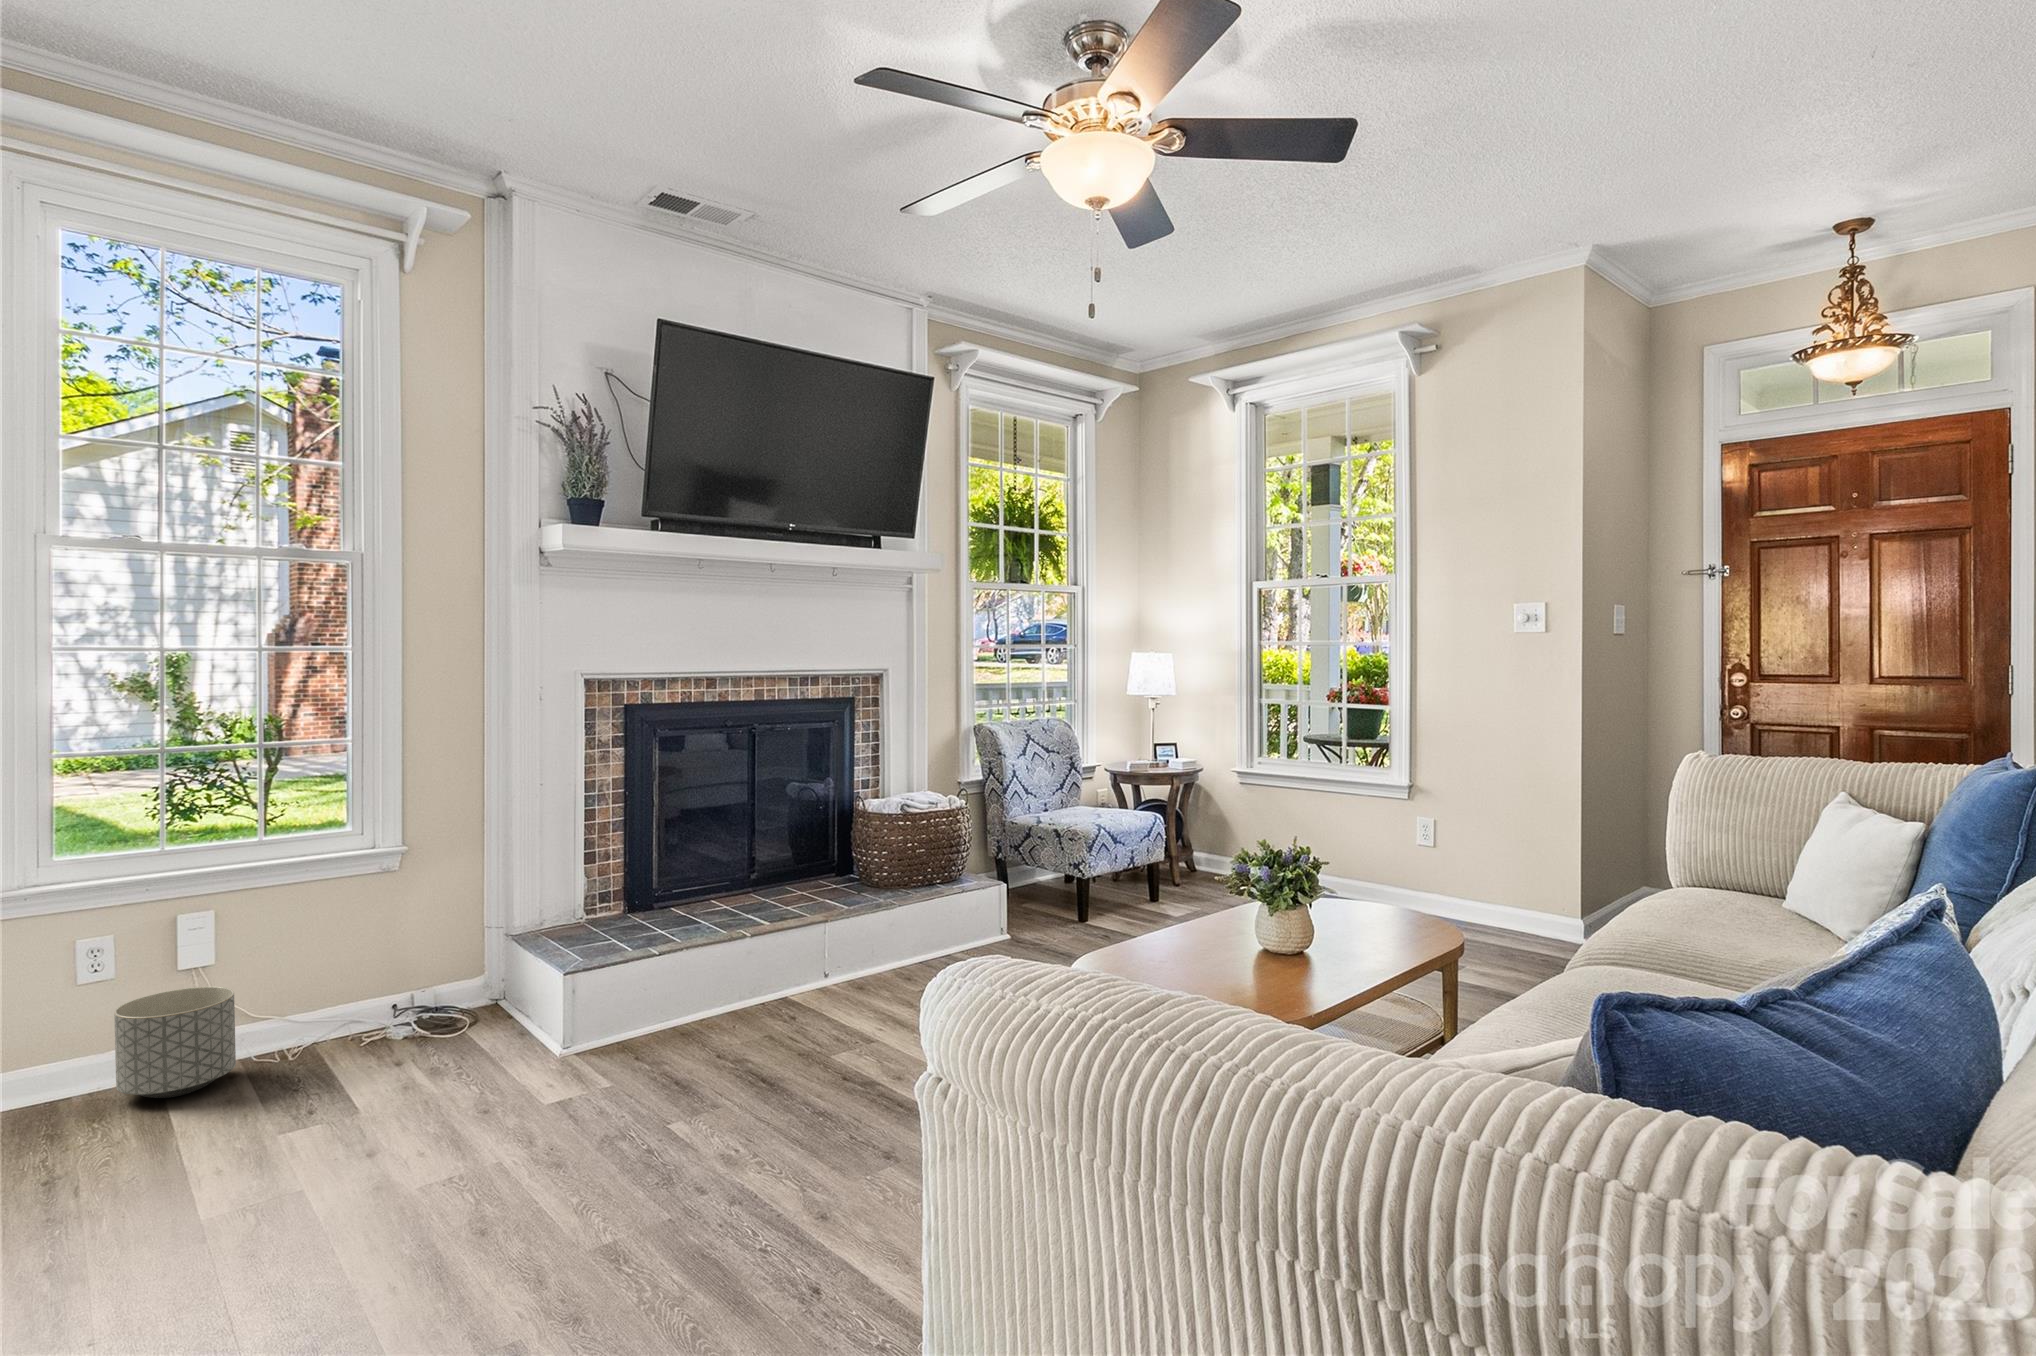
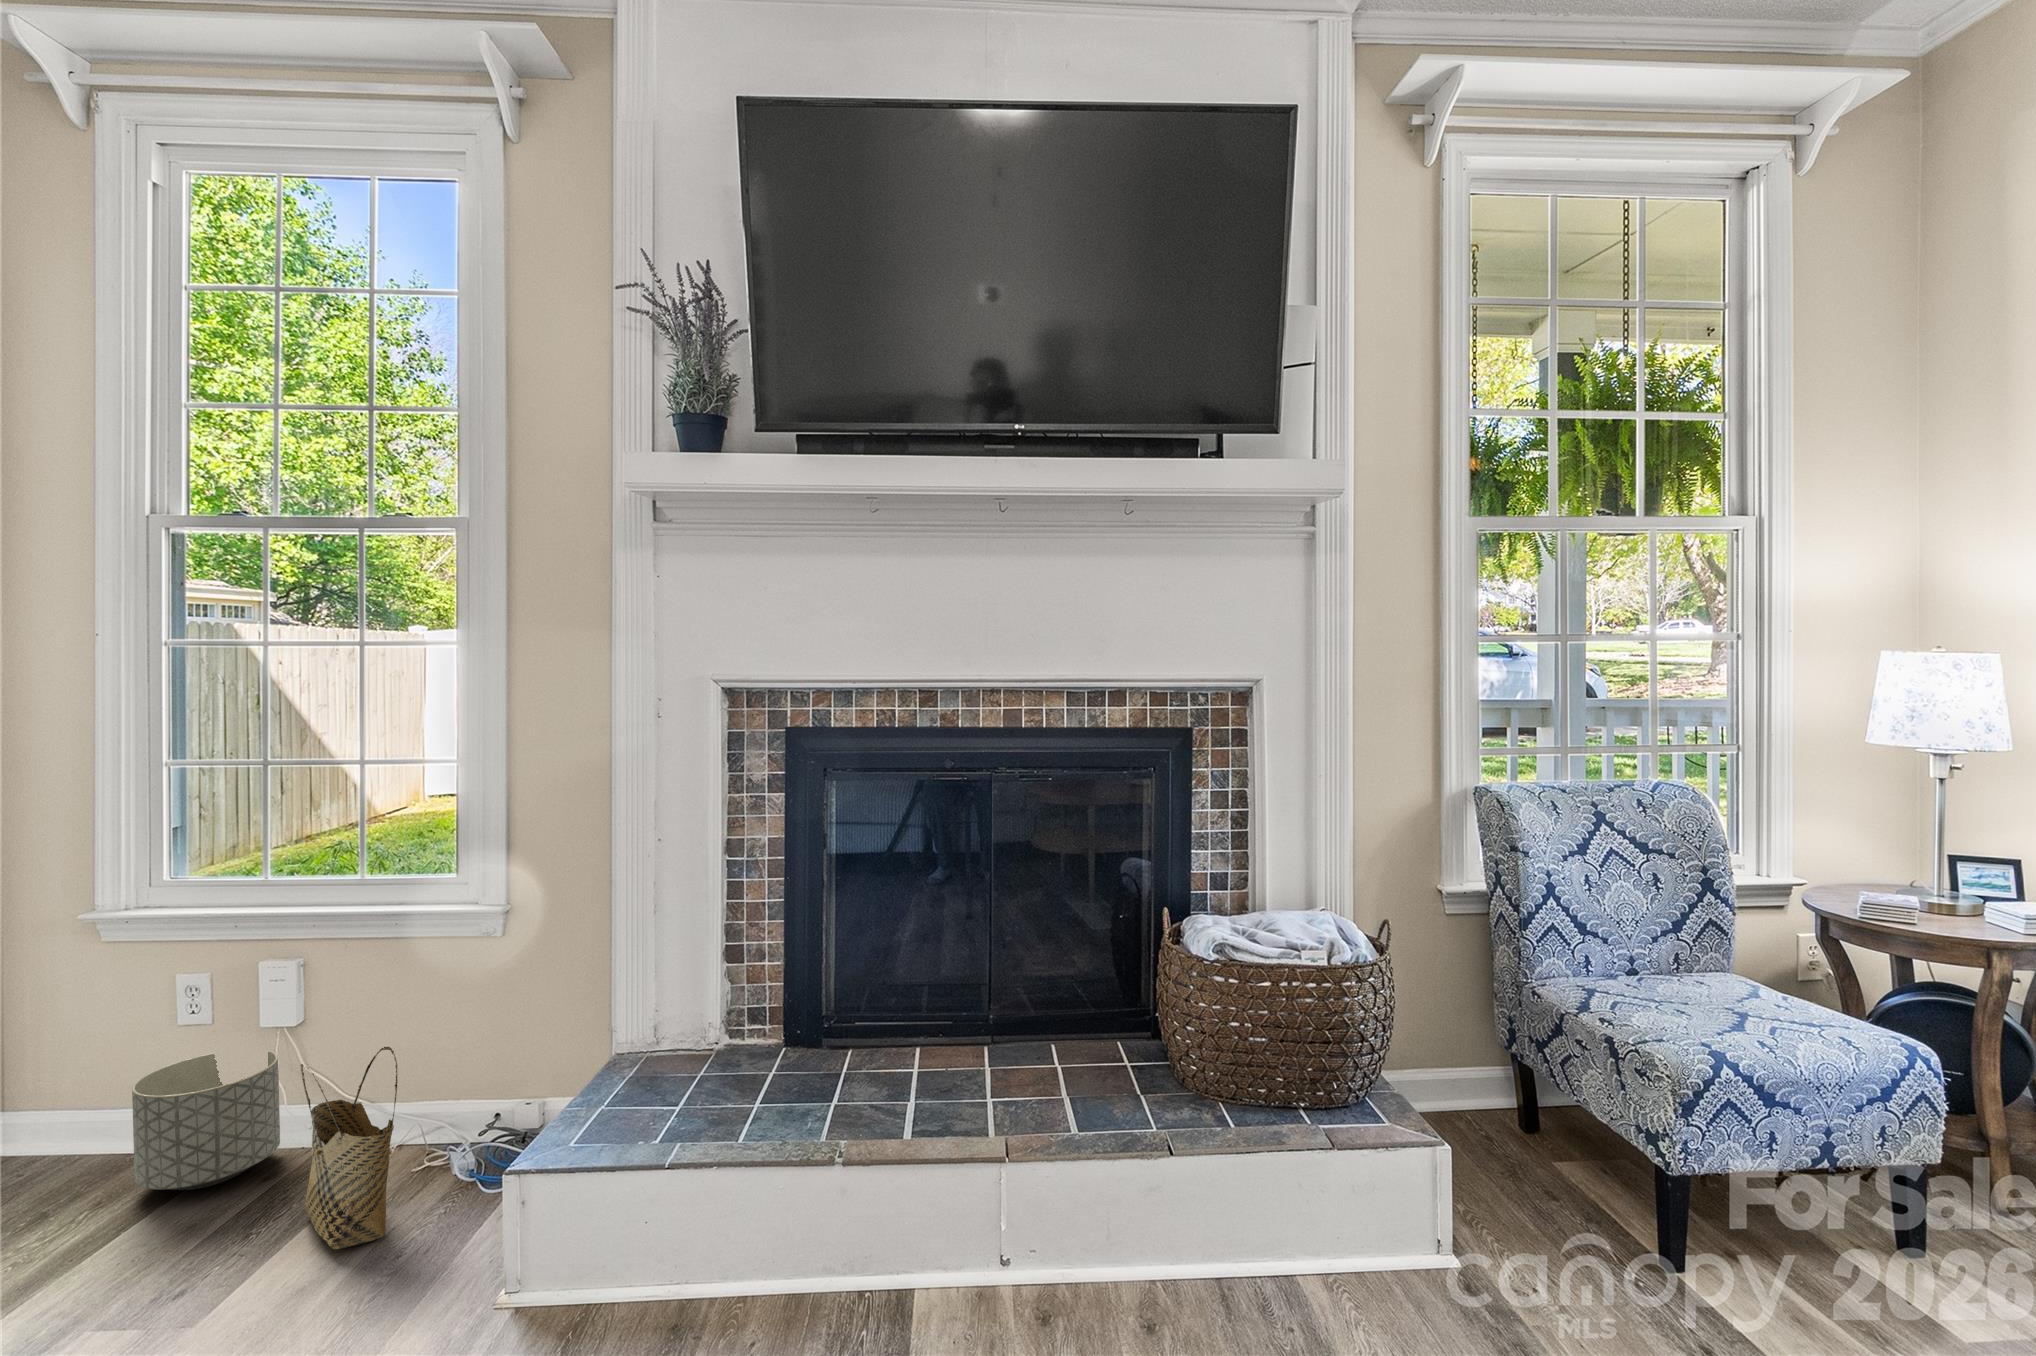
woven basket: none [334,939,434,1070] -> present [300,1047,397,1249]

